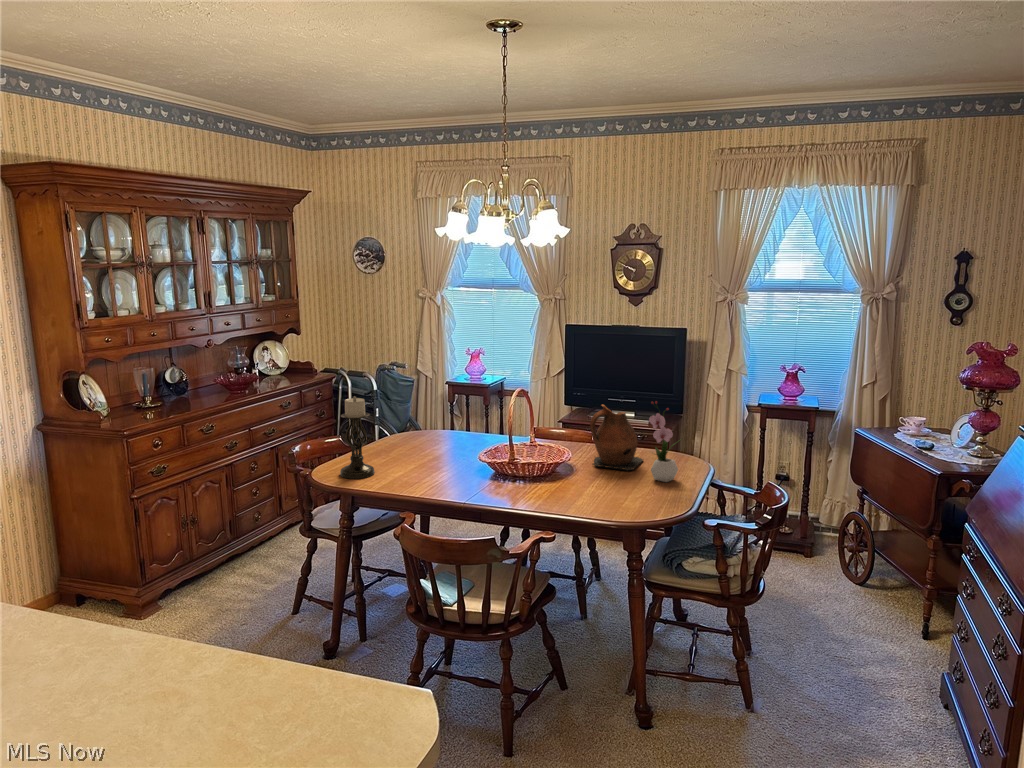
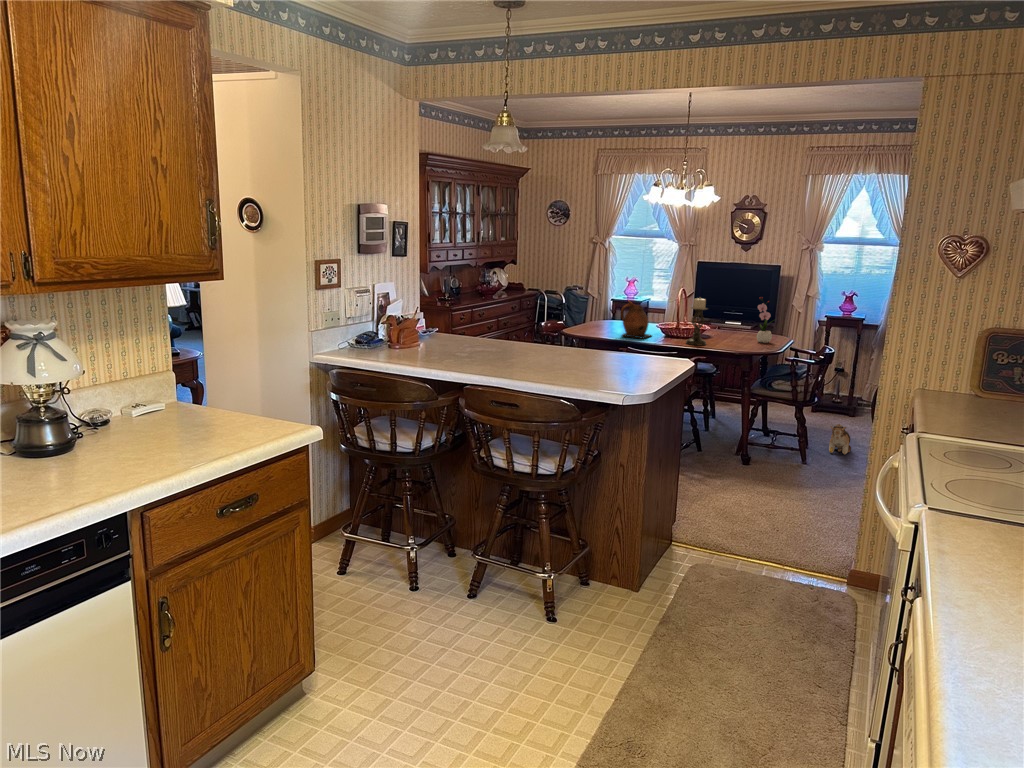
candle holder: present [340,397,375,479] -> present [686,298,707,345]
ceramic pitcher: present [590,405,643,471] -> present [621,301,651,338]
plush toy: none [787,618,823,670] -> present [829,424,851,454]

